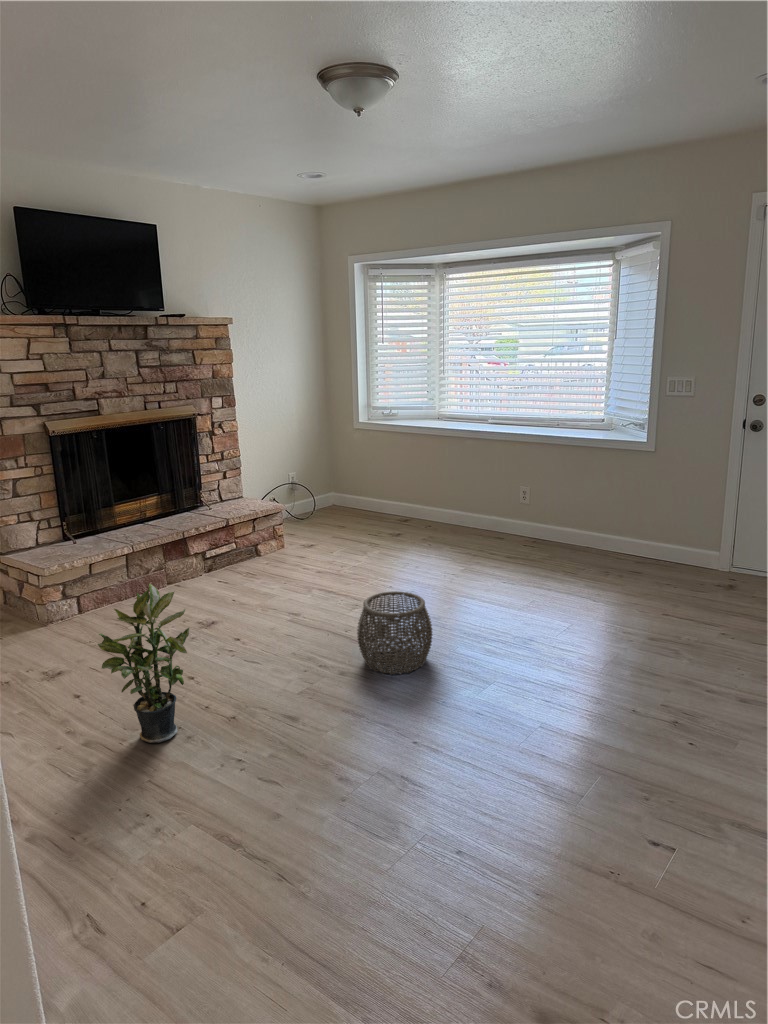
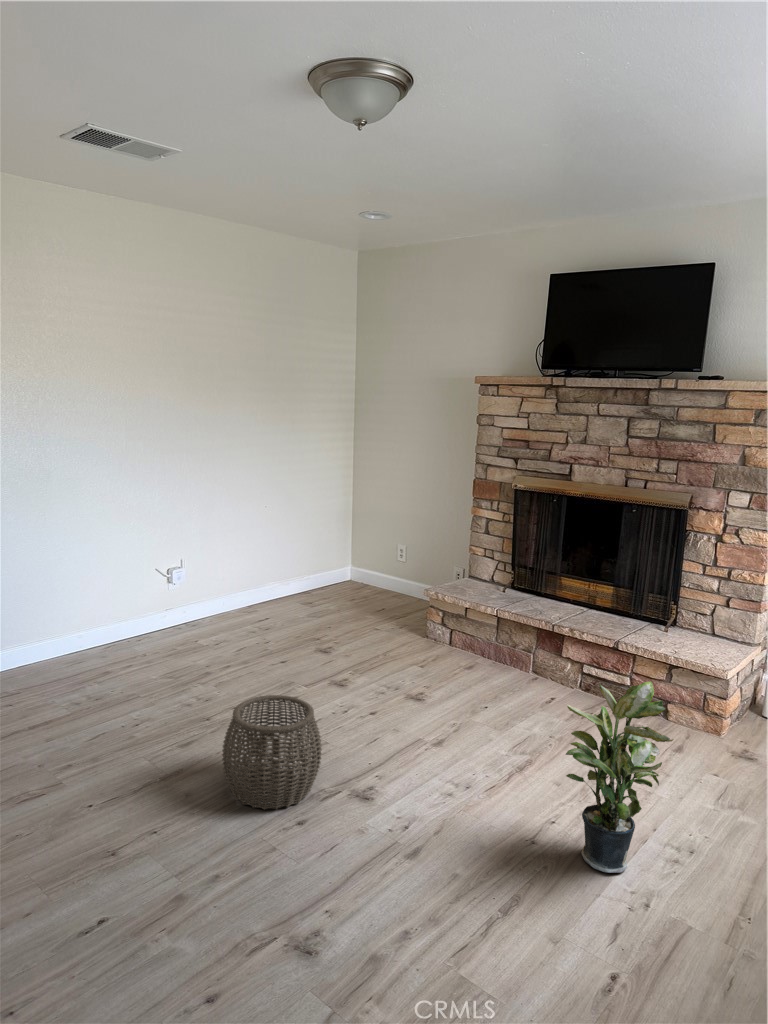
potted plant: present [98,583,189,743] -> present [566,681,674,873]

